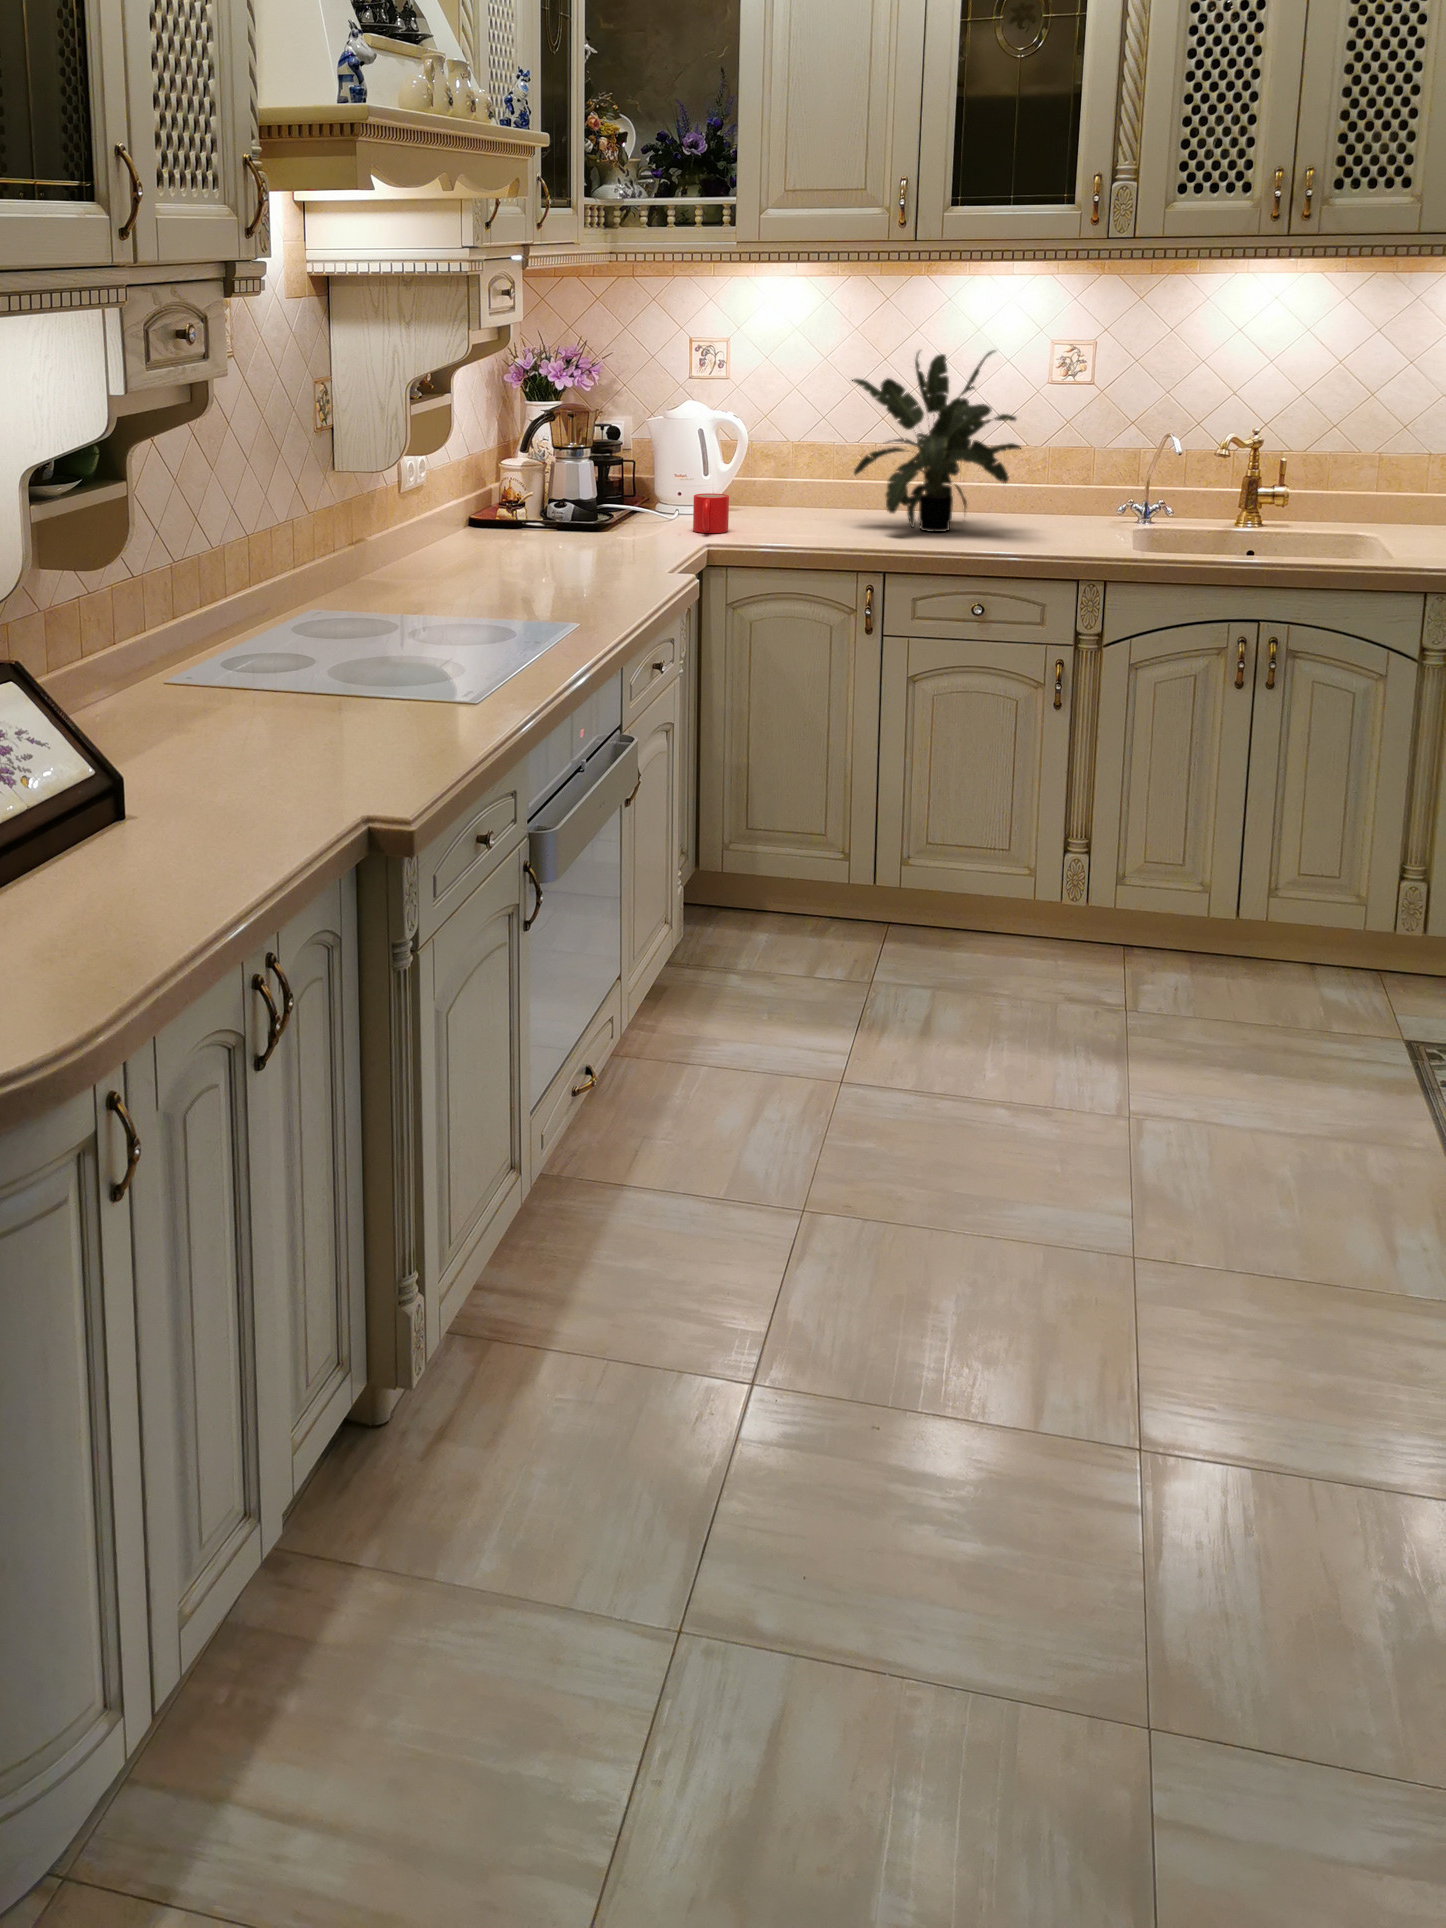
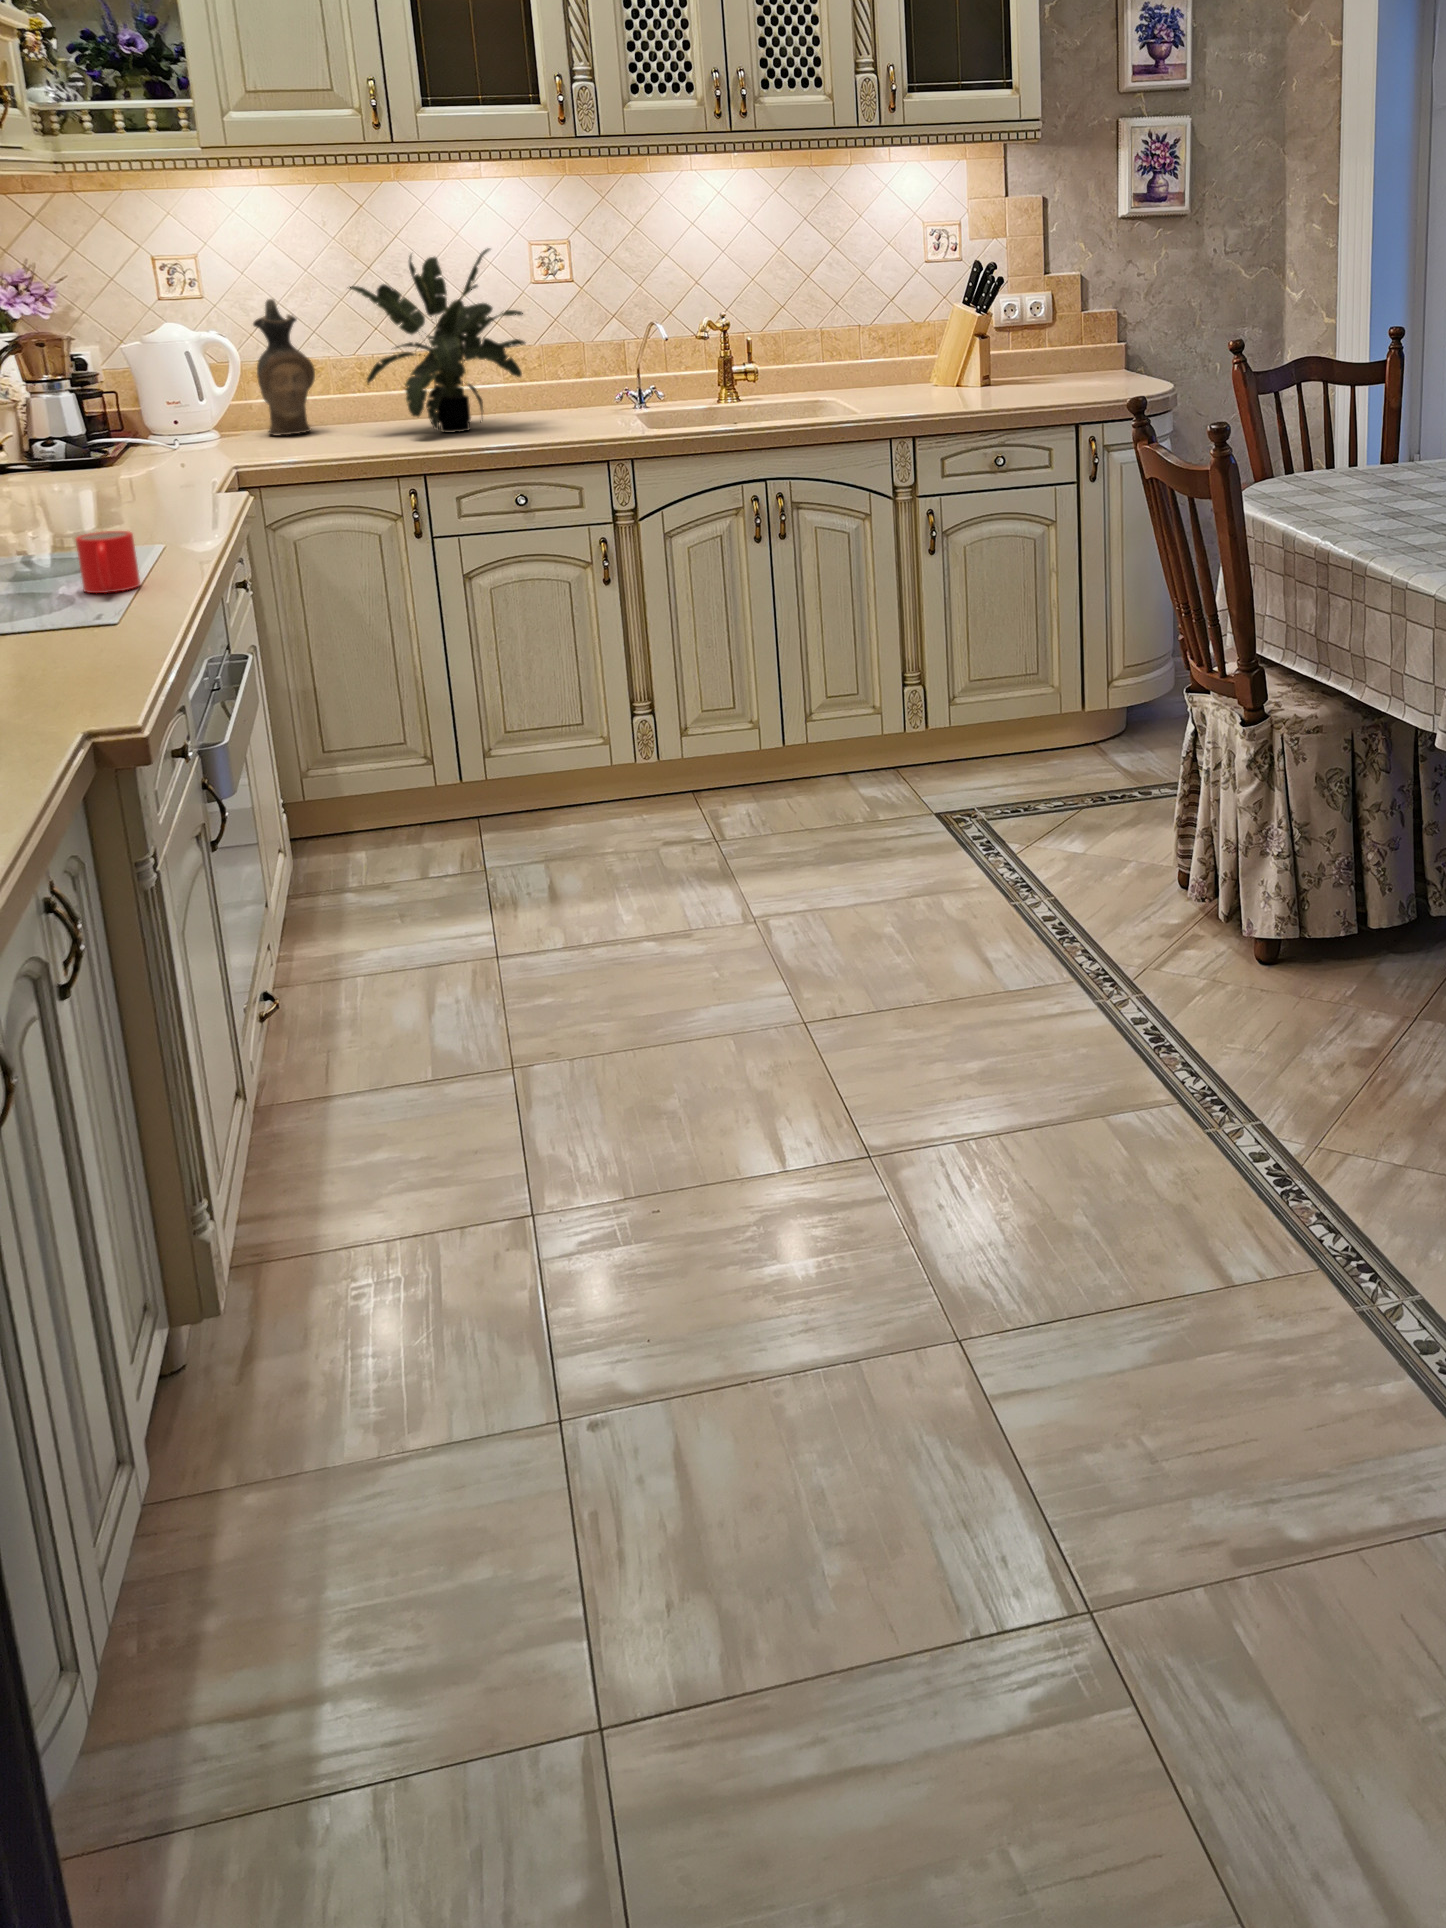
ceramic pitcher: none [760,384,813,515] -> present [253,299,315,436]
mug: present [693,493,729,533] -> present [76,531,140,593]

